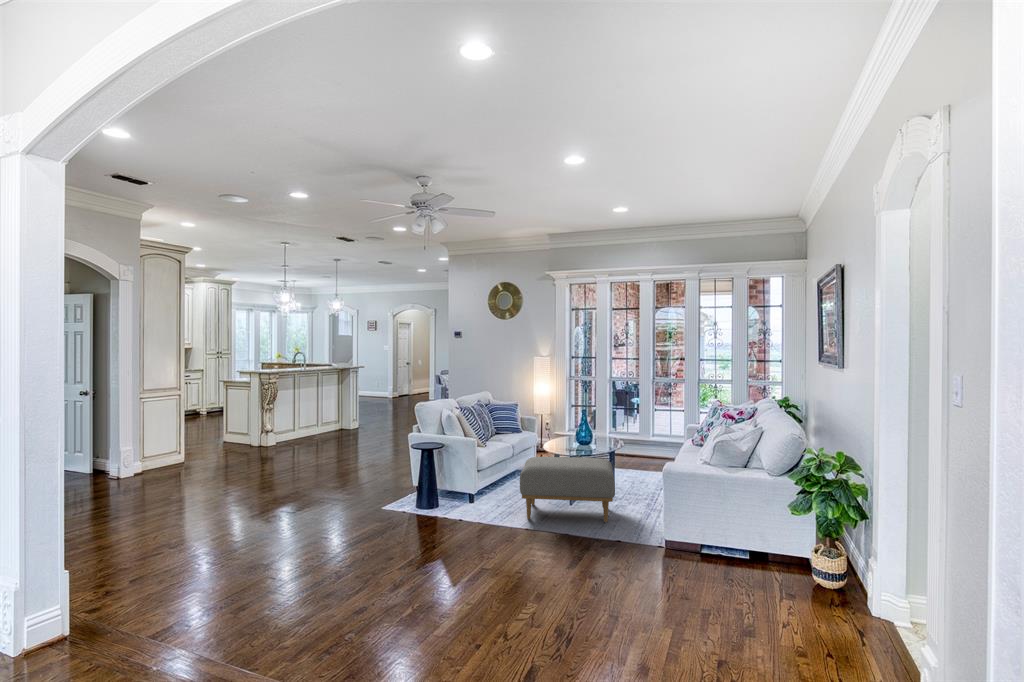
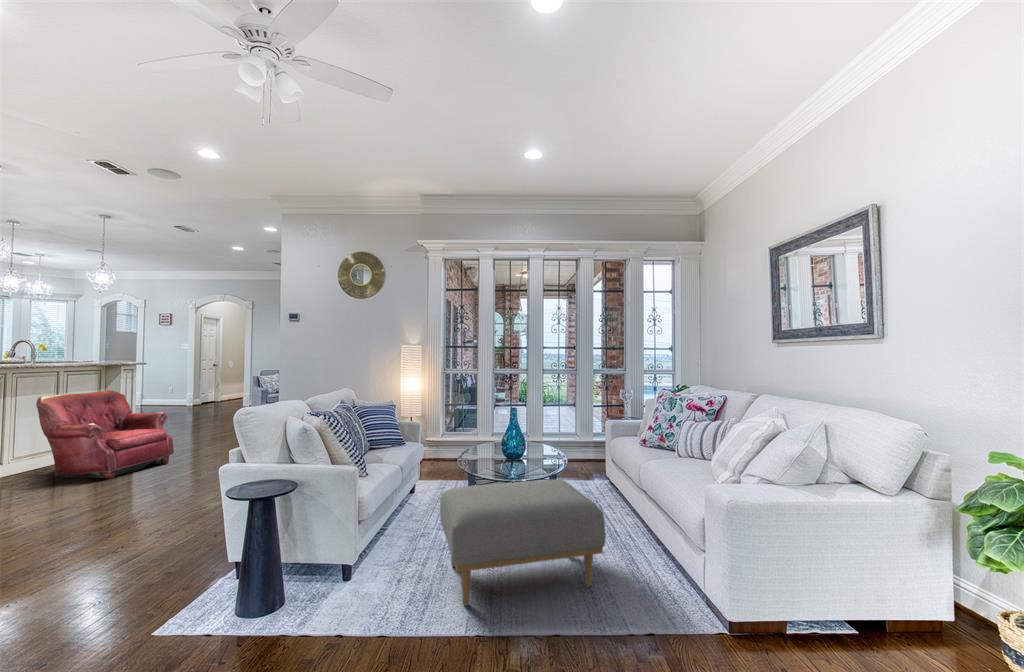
armchair: none [310,384,383,444] -> present [36,390,174,479]

